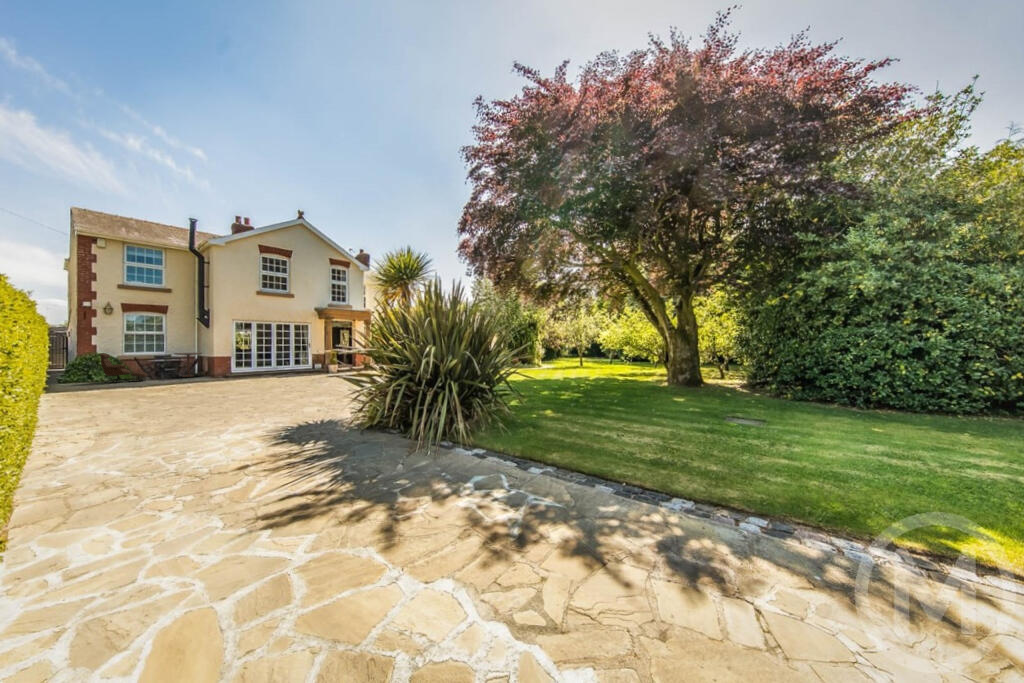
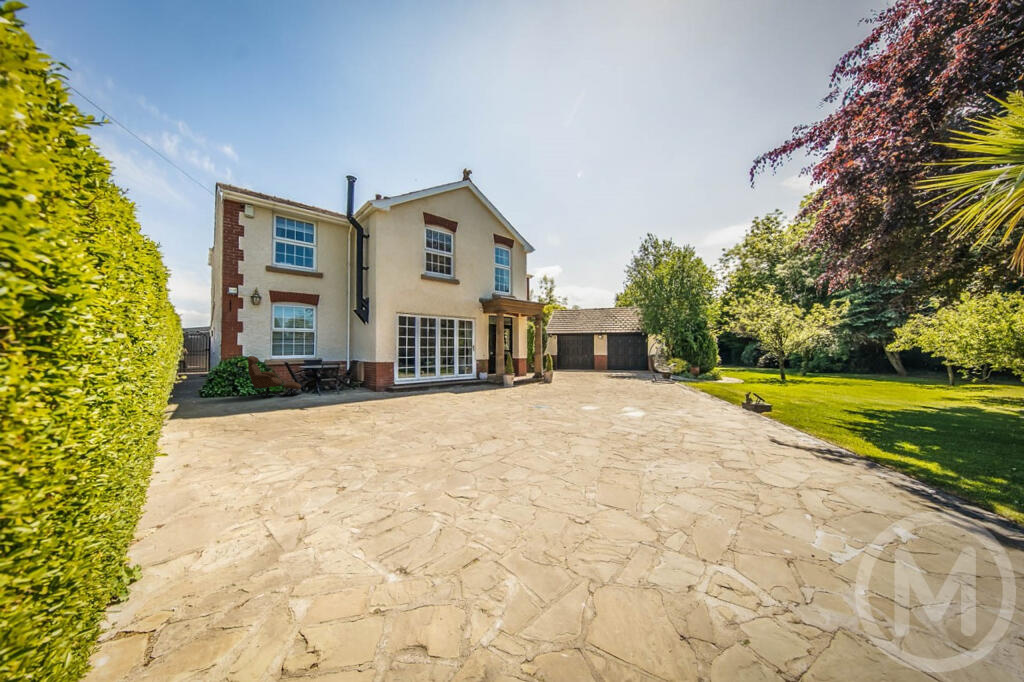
pedestal table: present [174,352,202,377] -> none [328,355,360,388]

